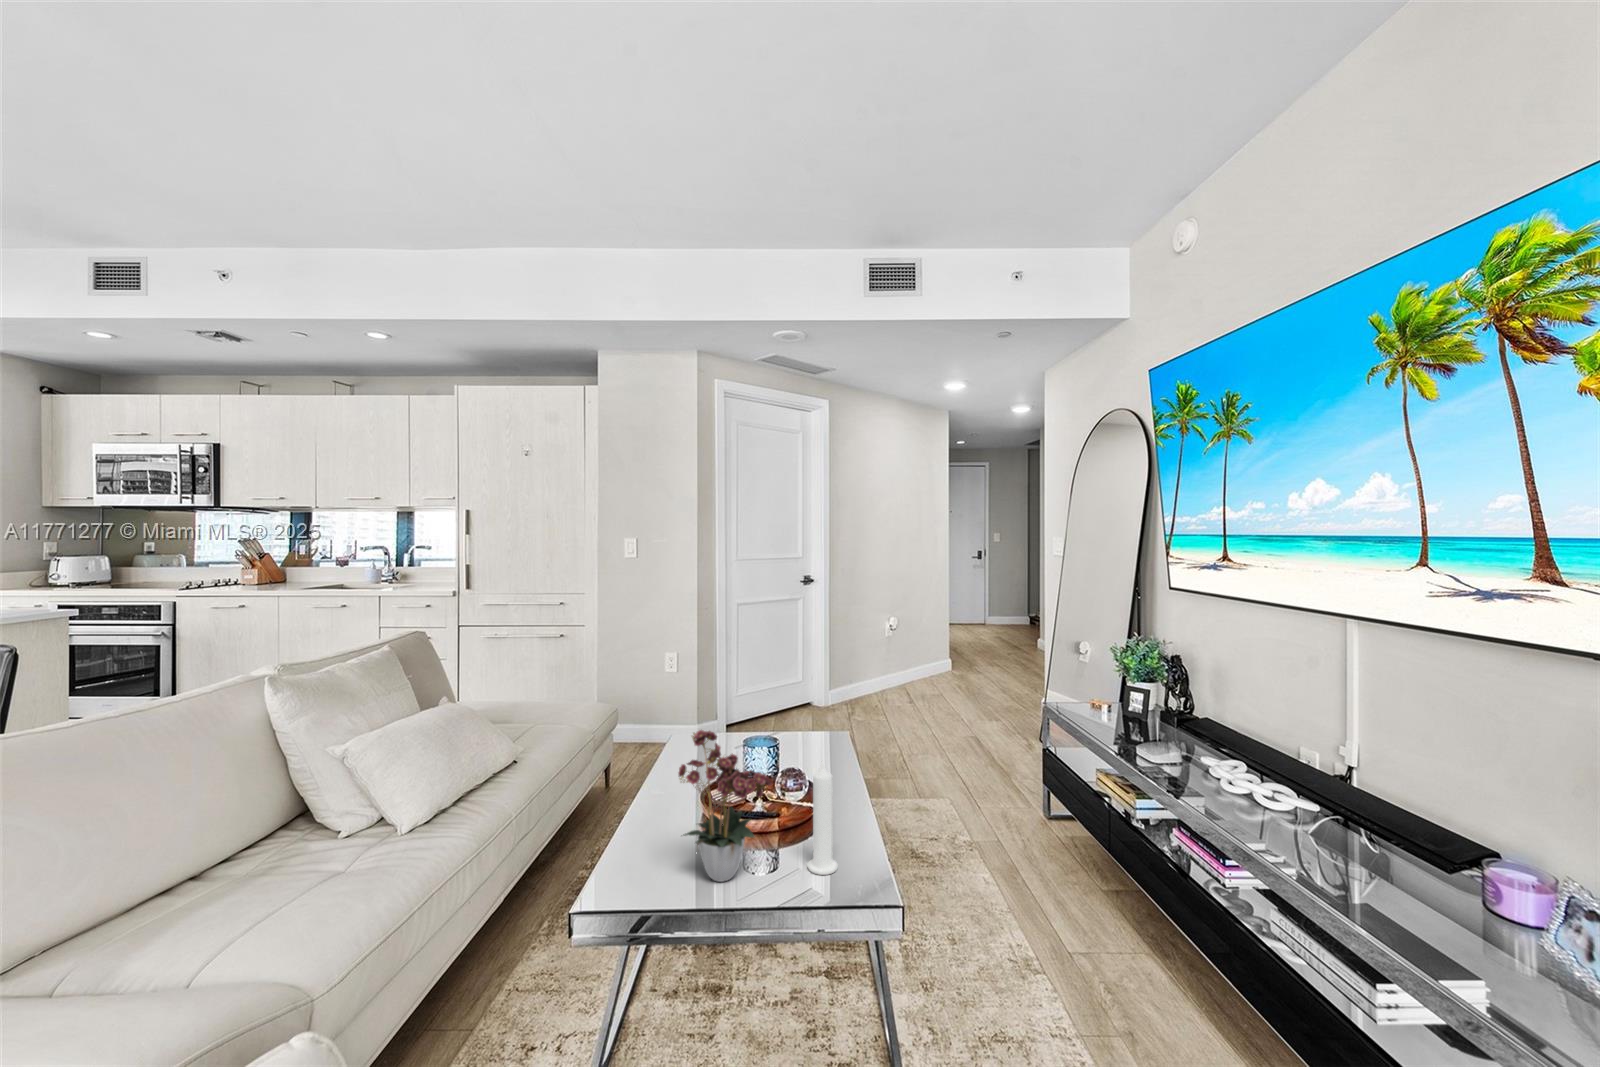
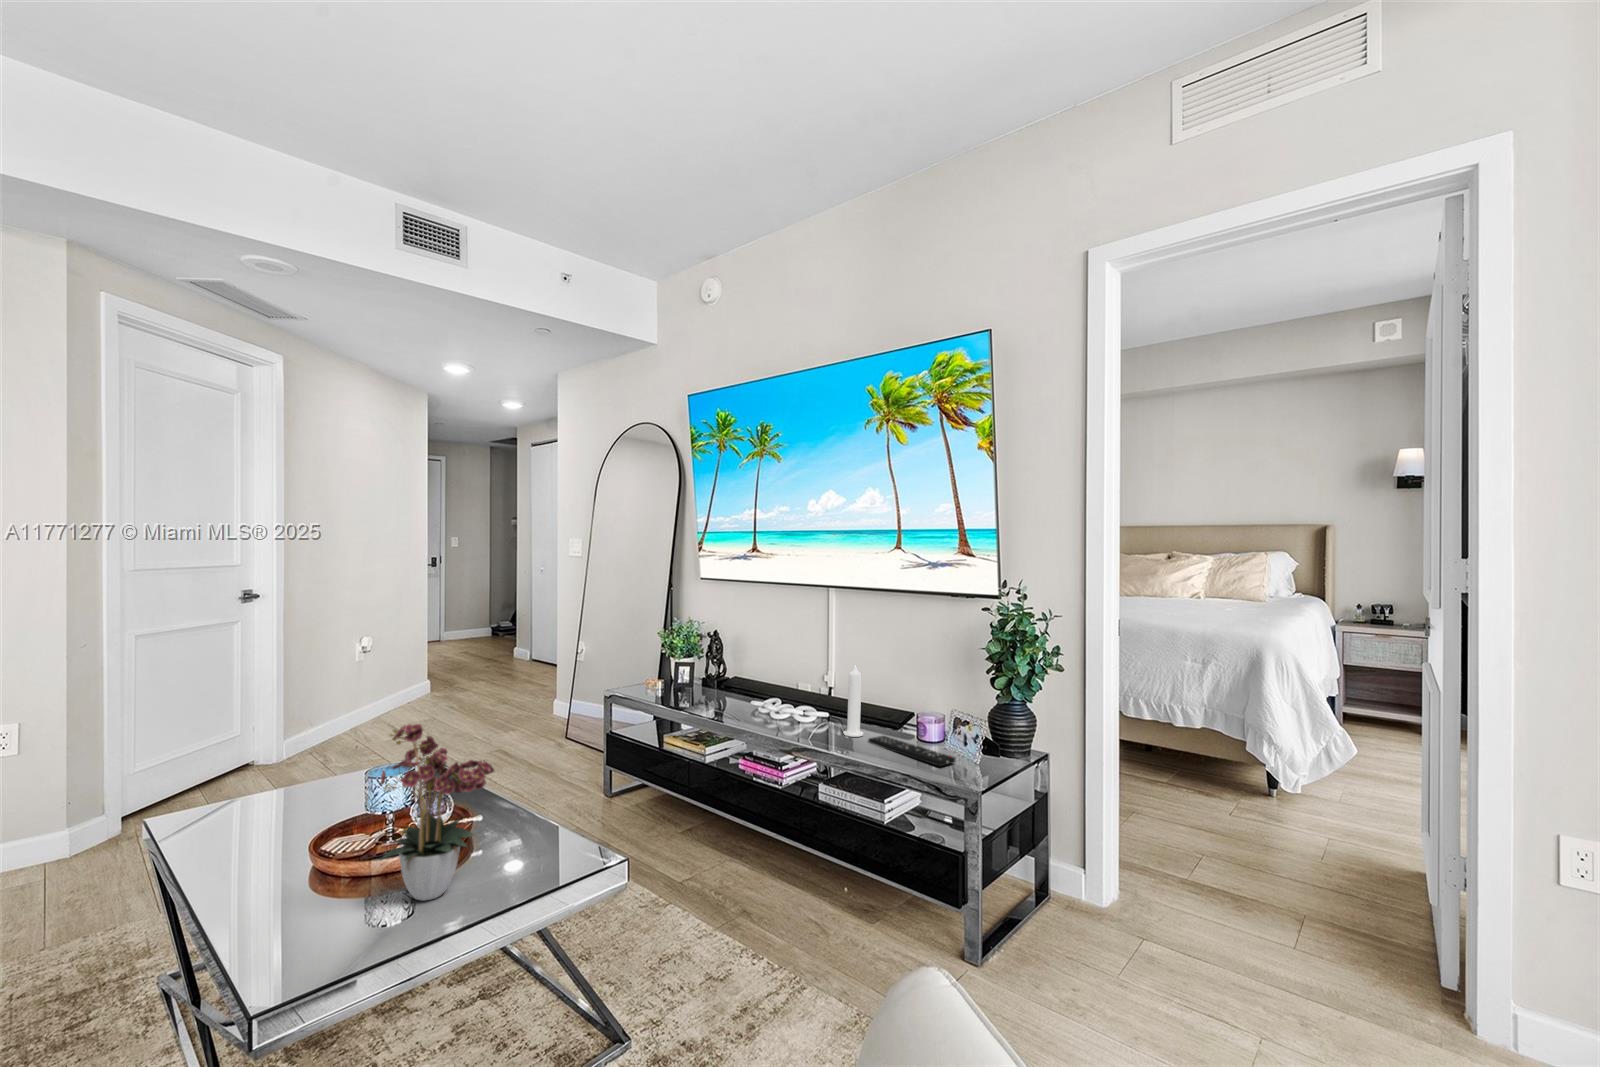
candle: present [808,762,838,875] -> present [844,664,863,737]
remote control: none [1346,852,1504,947] -> present [868,736,955,766]

